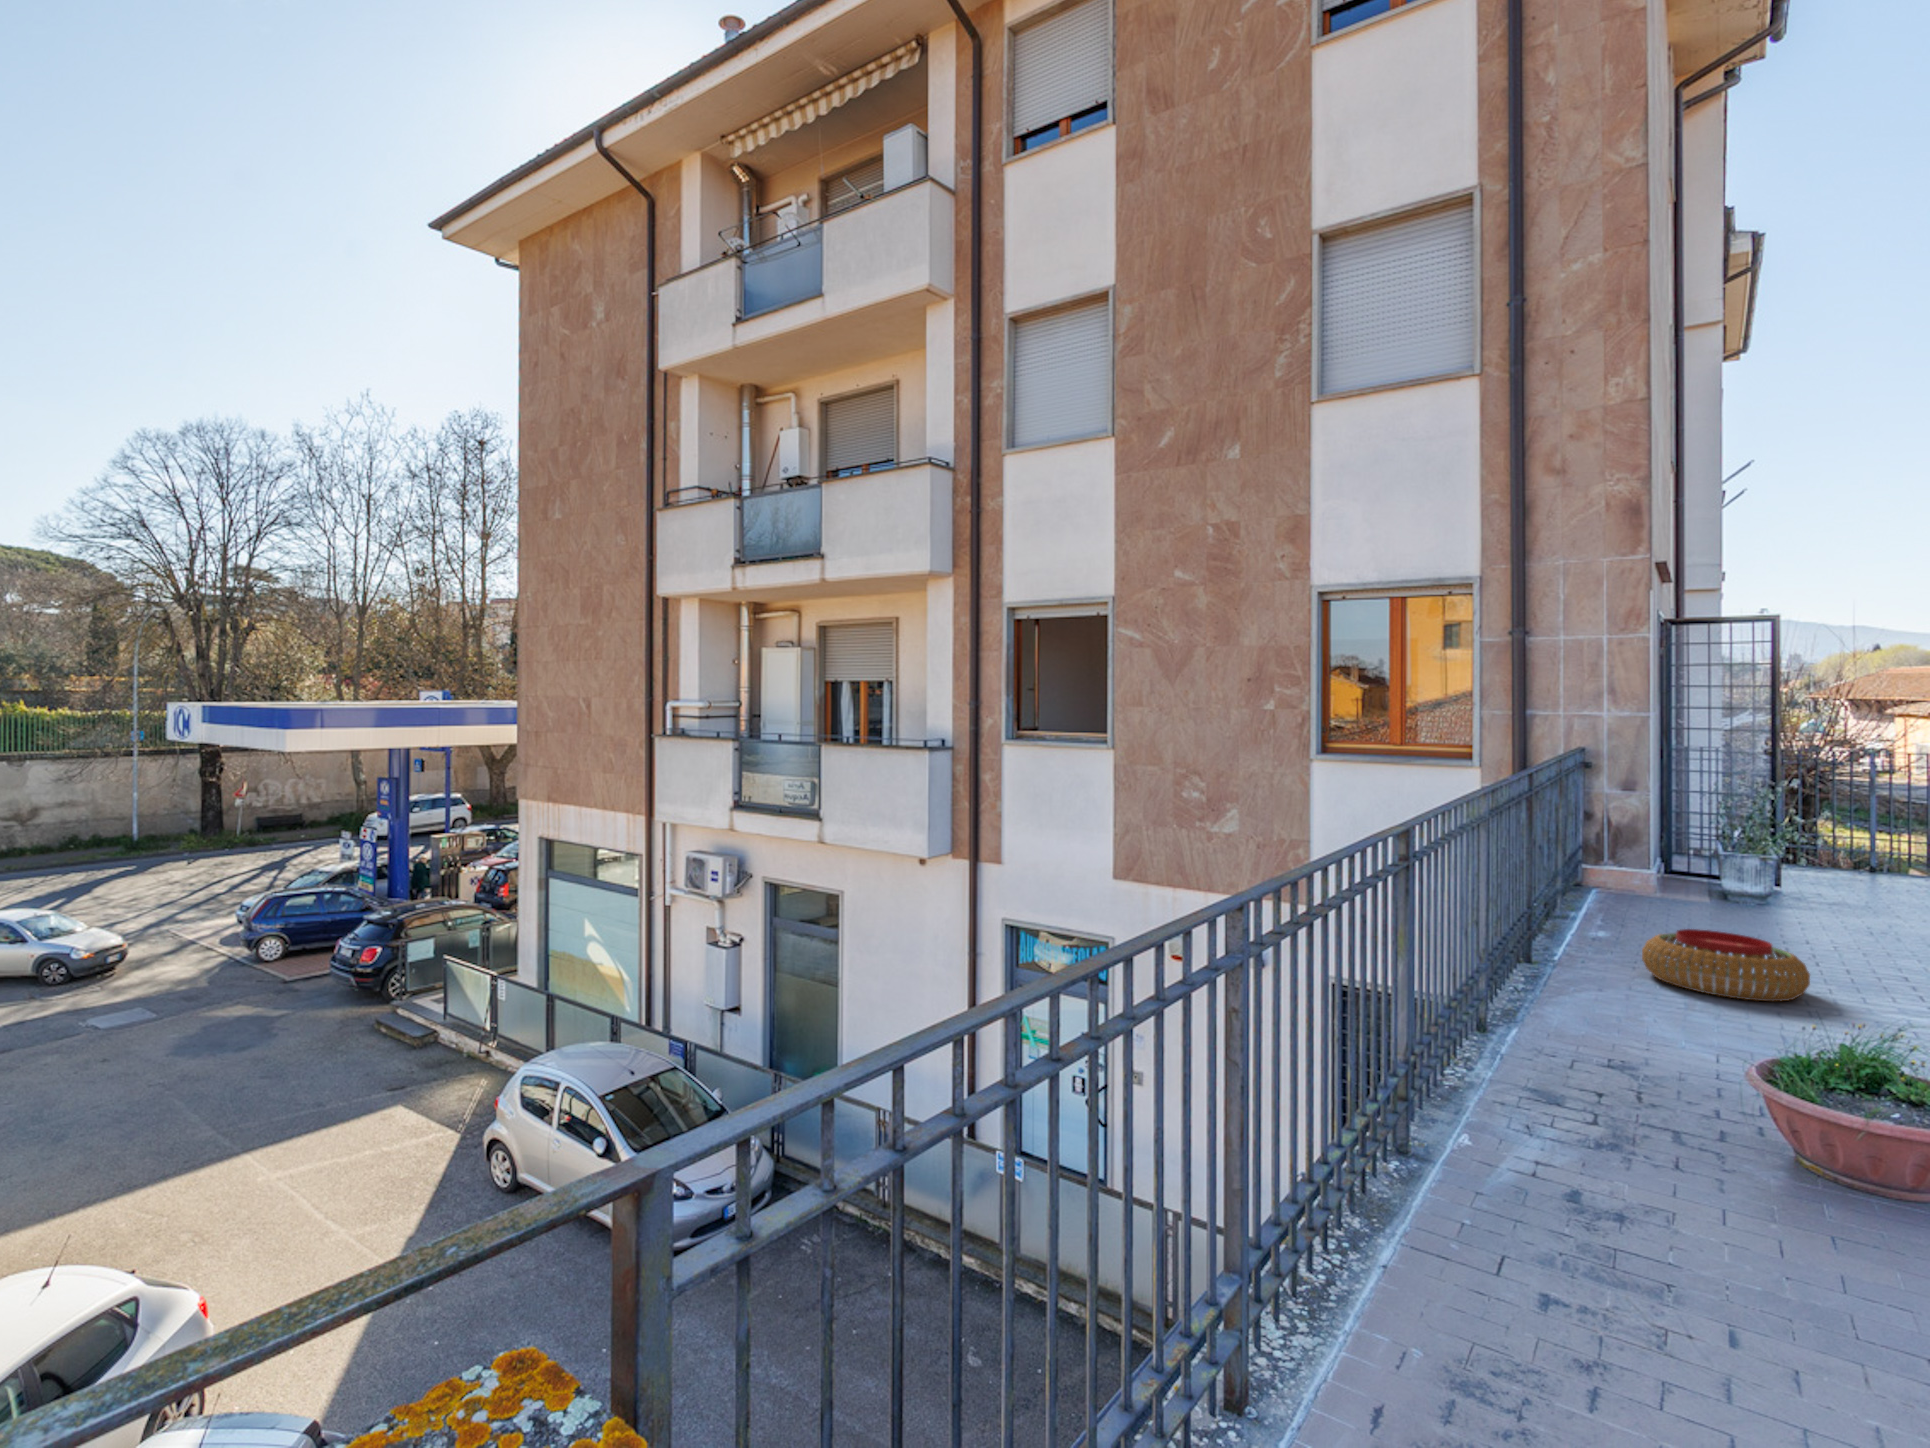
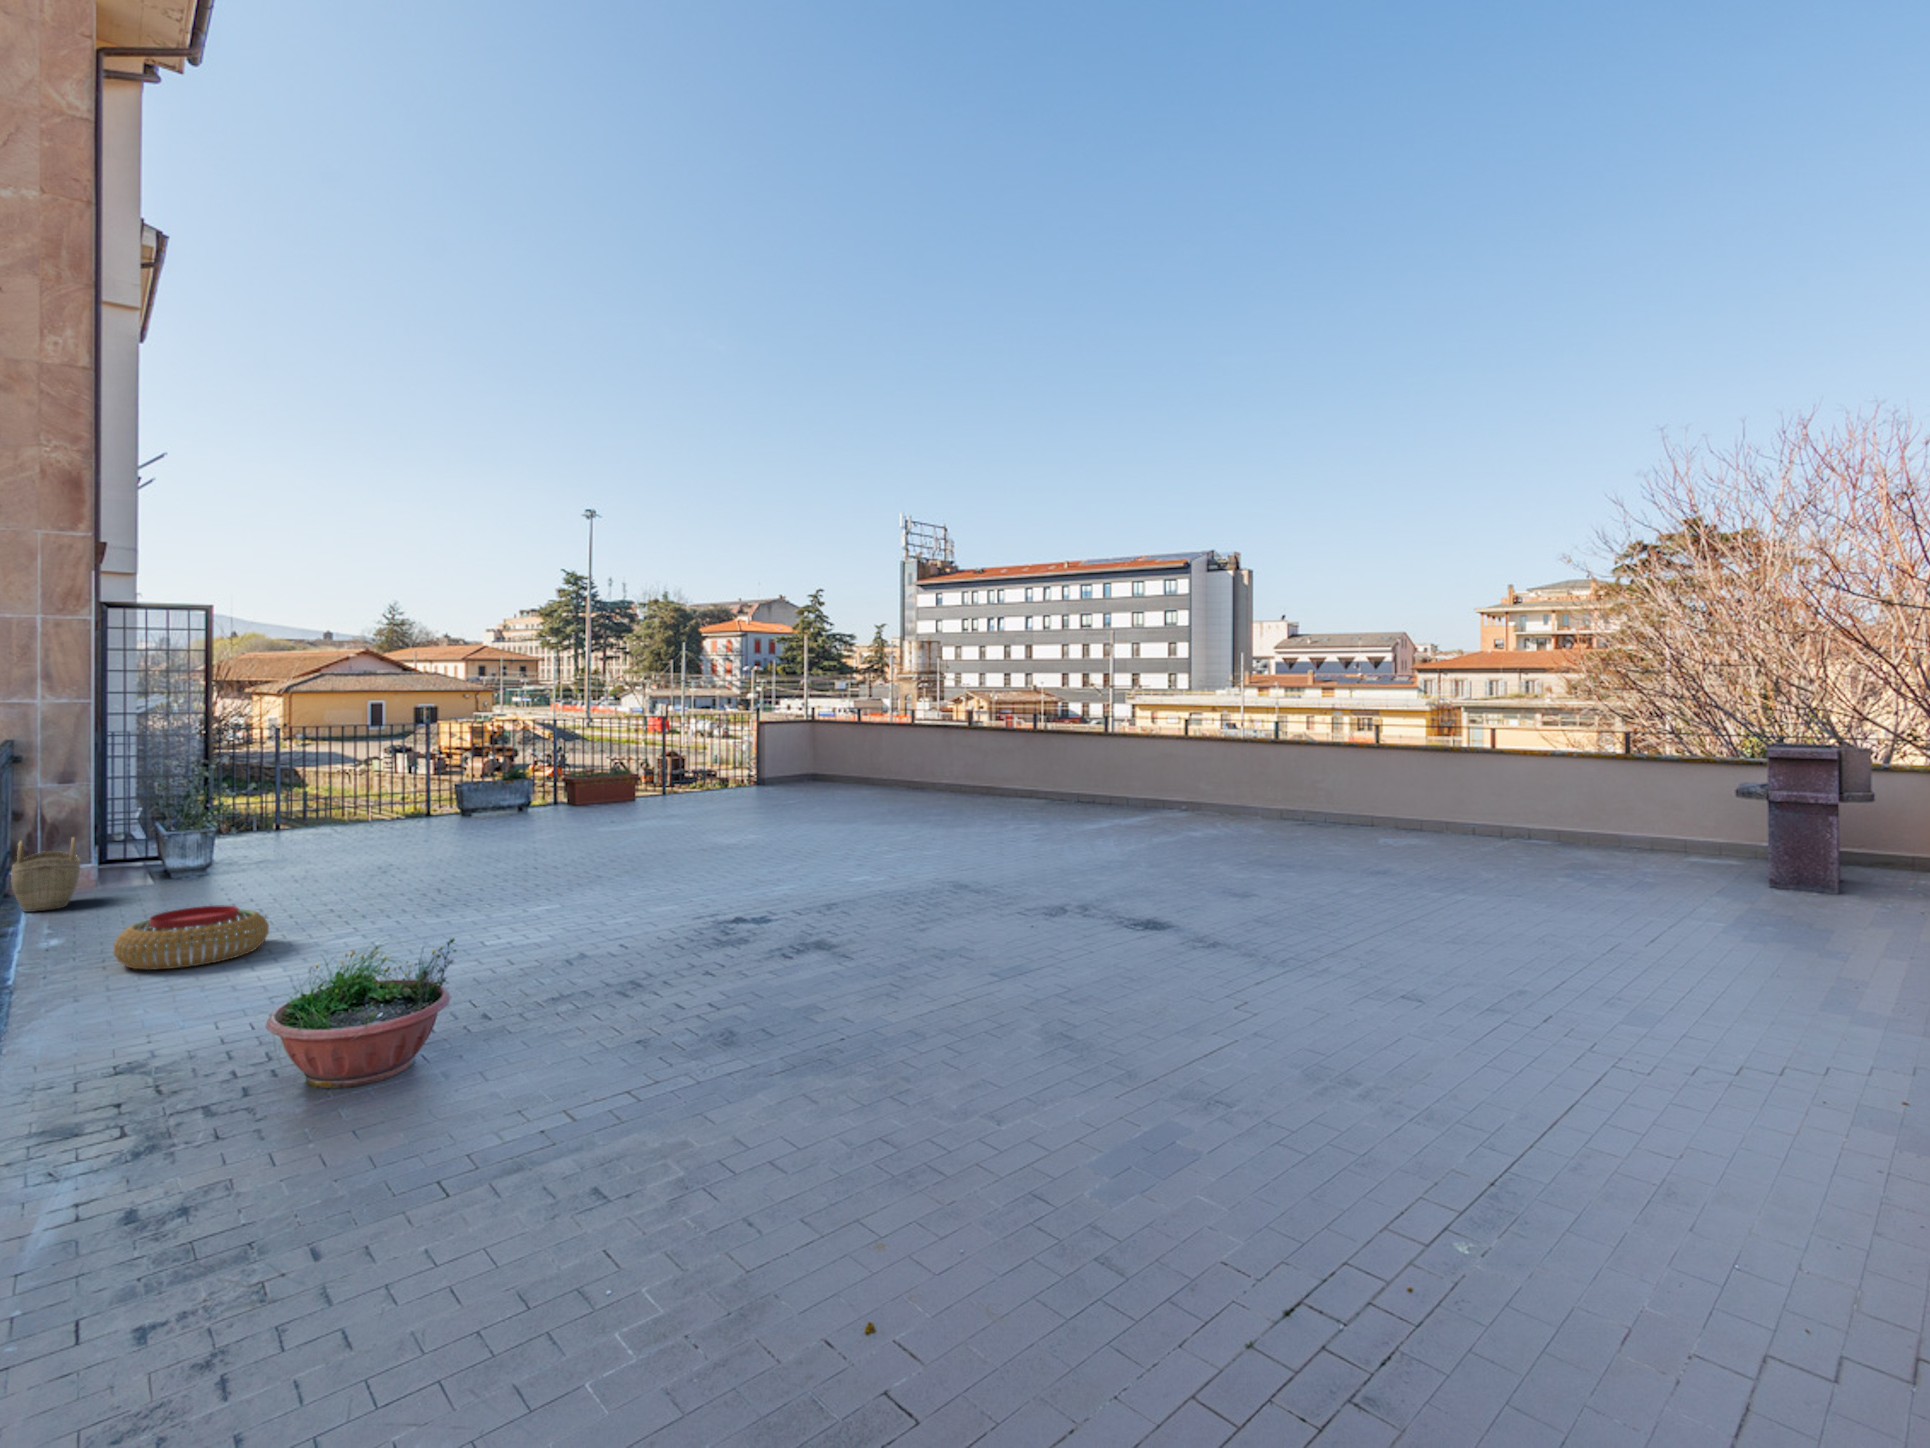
woven basket: none [1579,835,1635,908] -> present [11,837,80,912]

